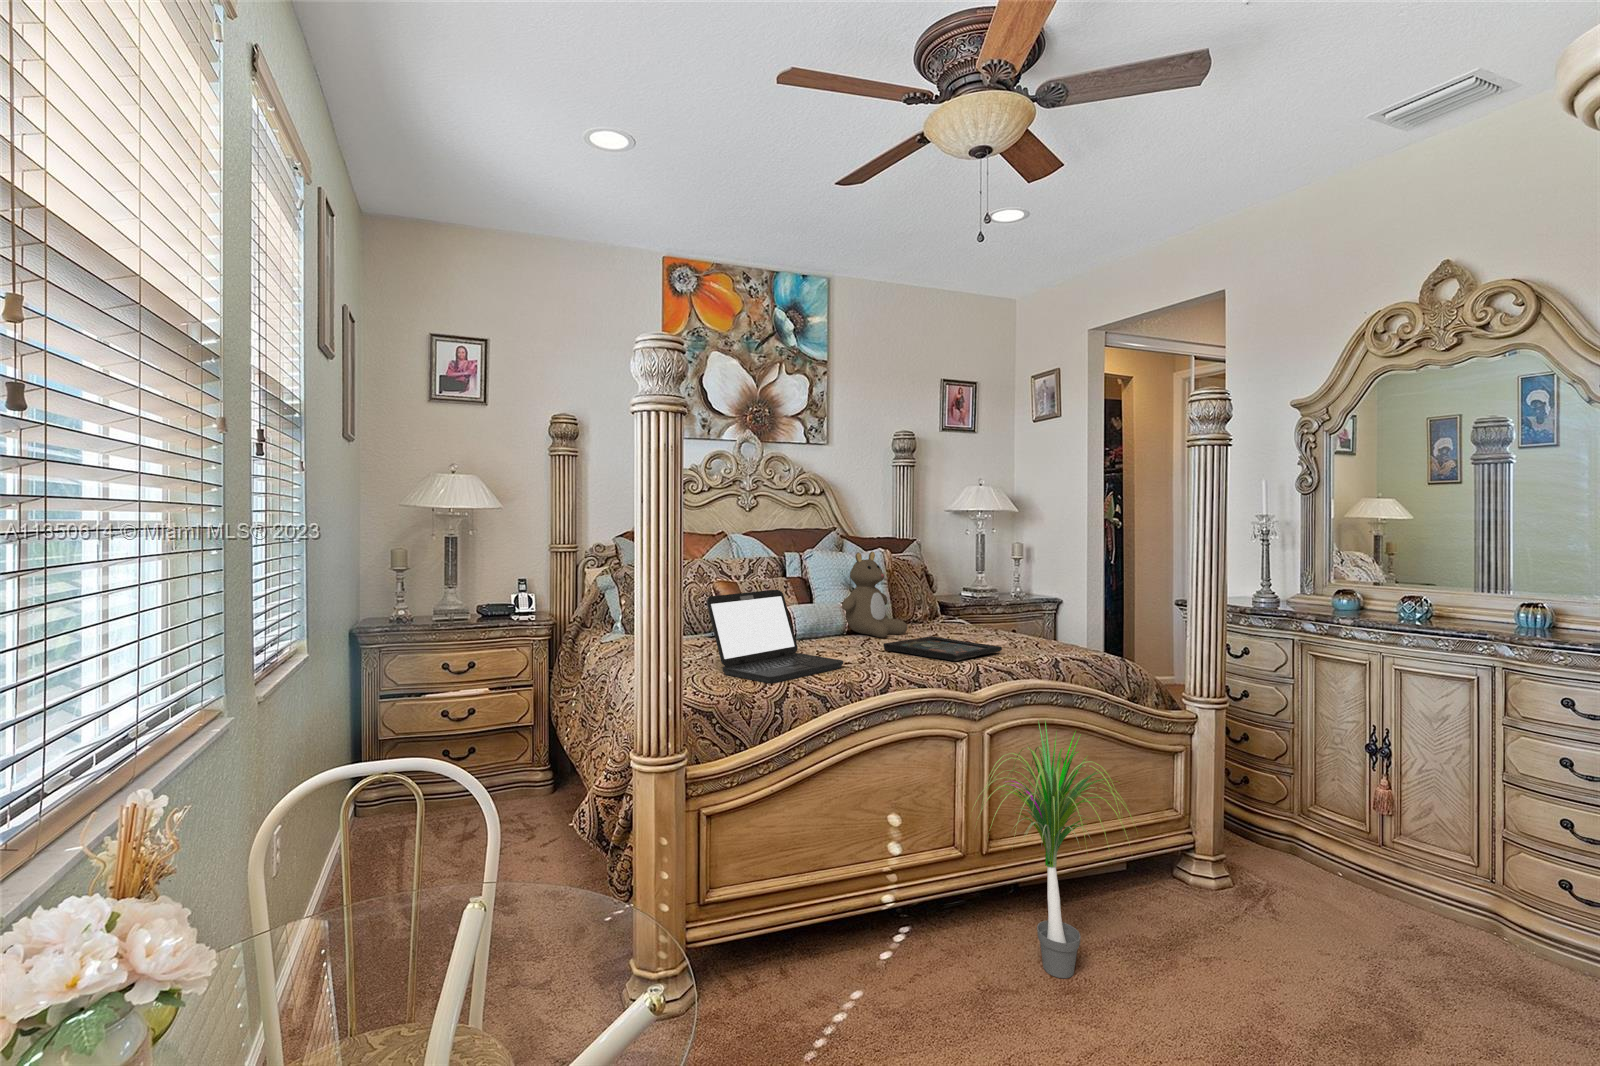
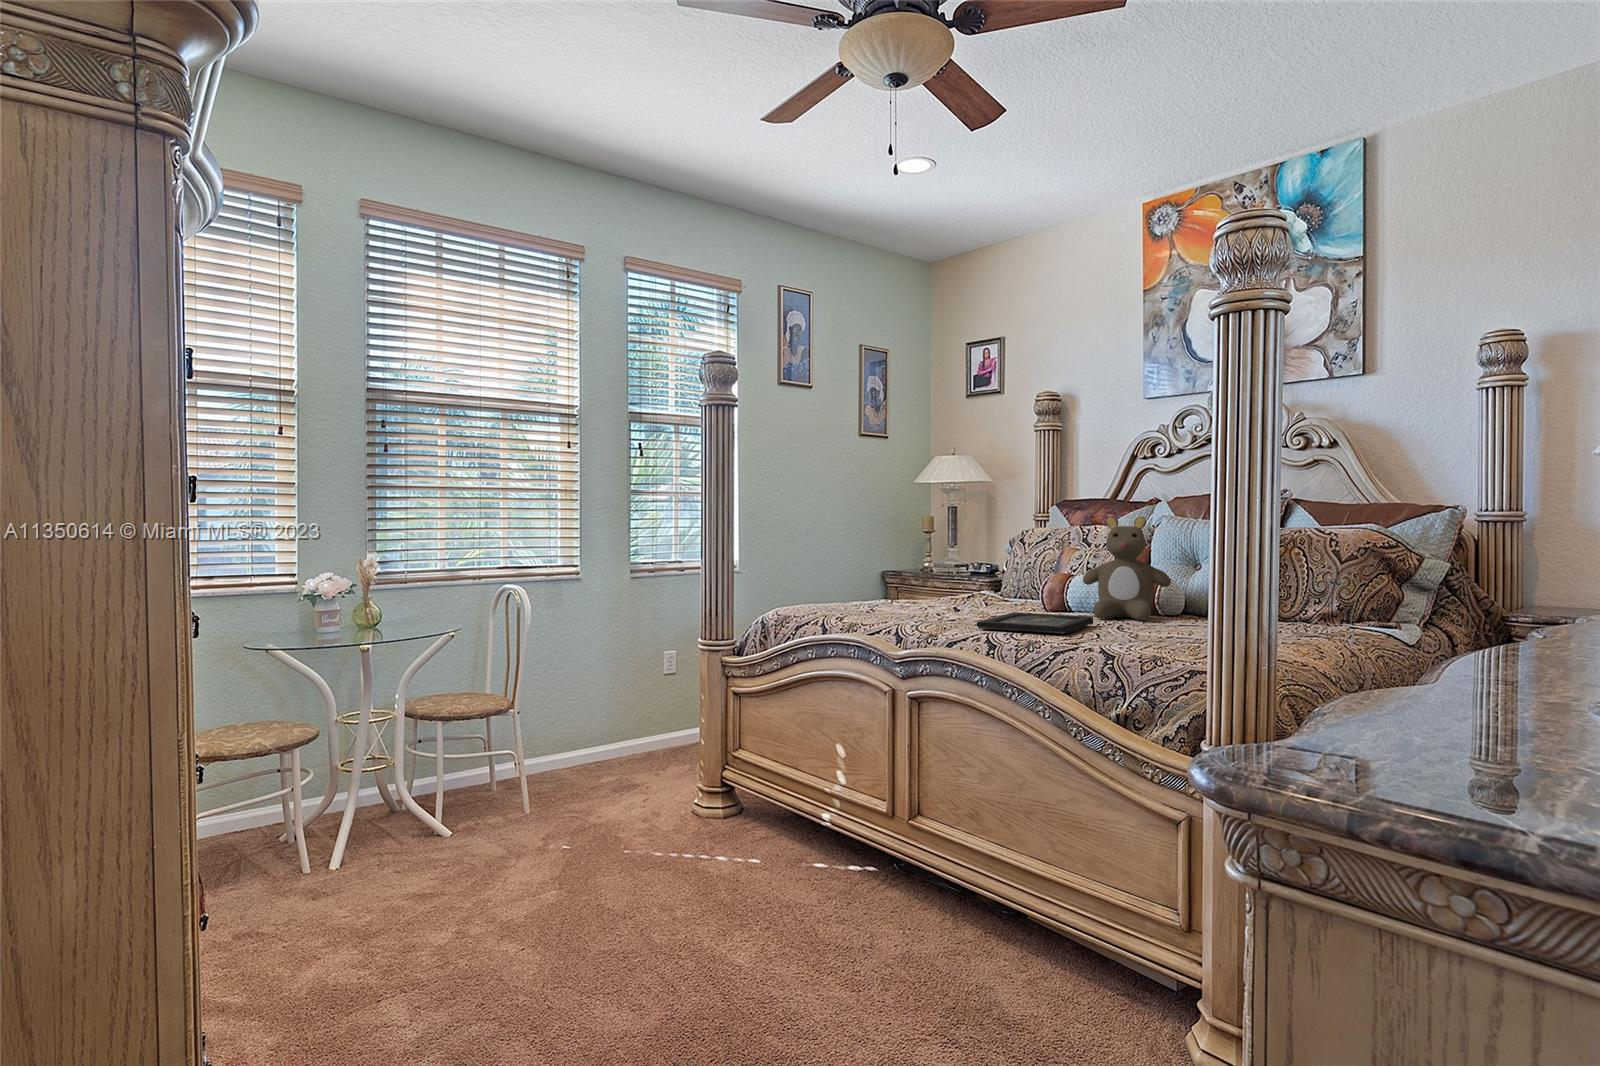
laptop: present [707,590,843,683] -> none [813,544,931,618]
potted plant: present [982,722,1133,978] -> none [771,671,947,948]

